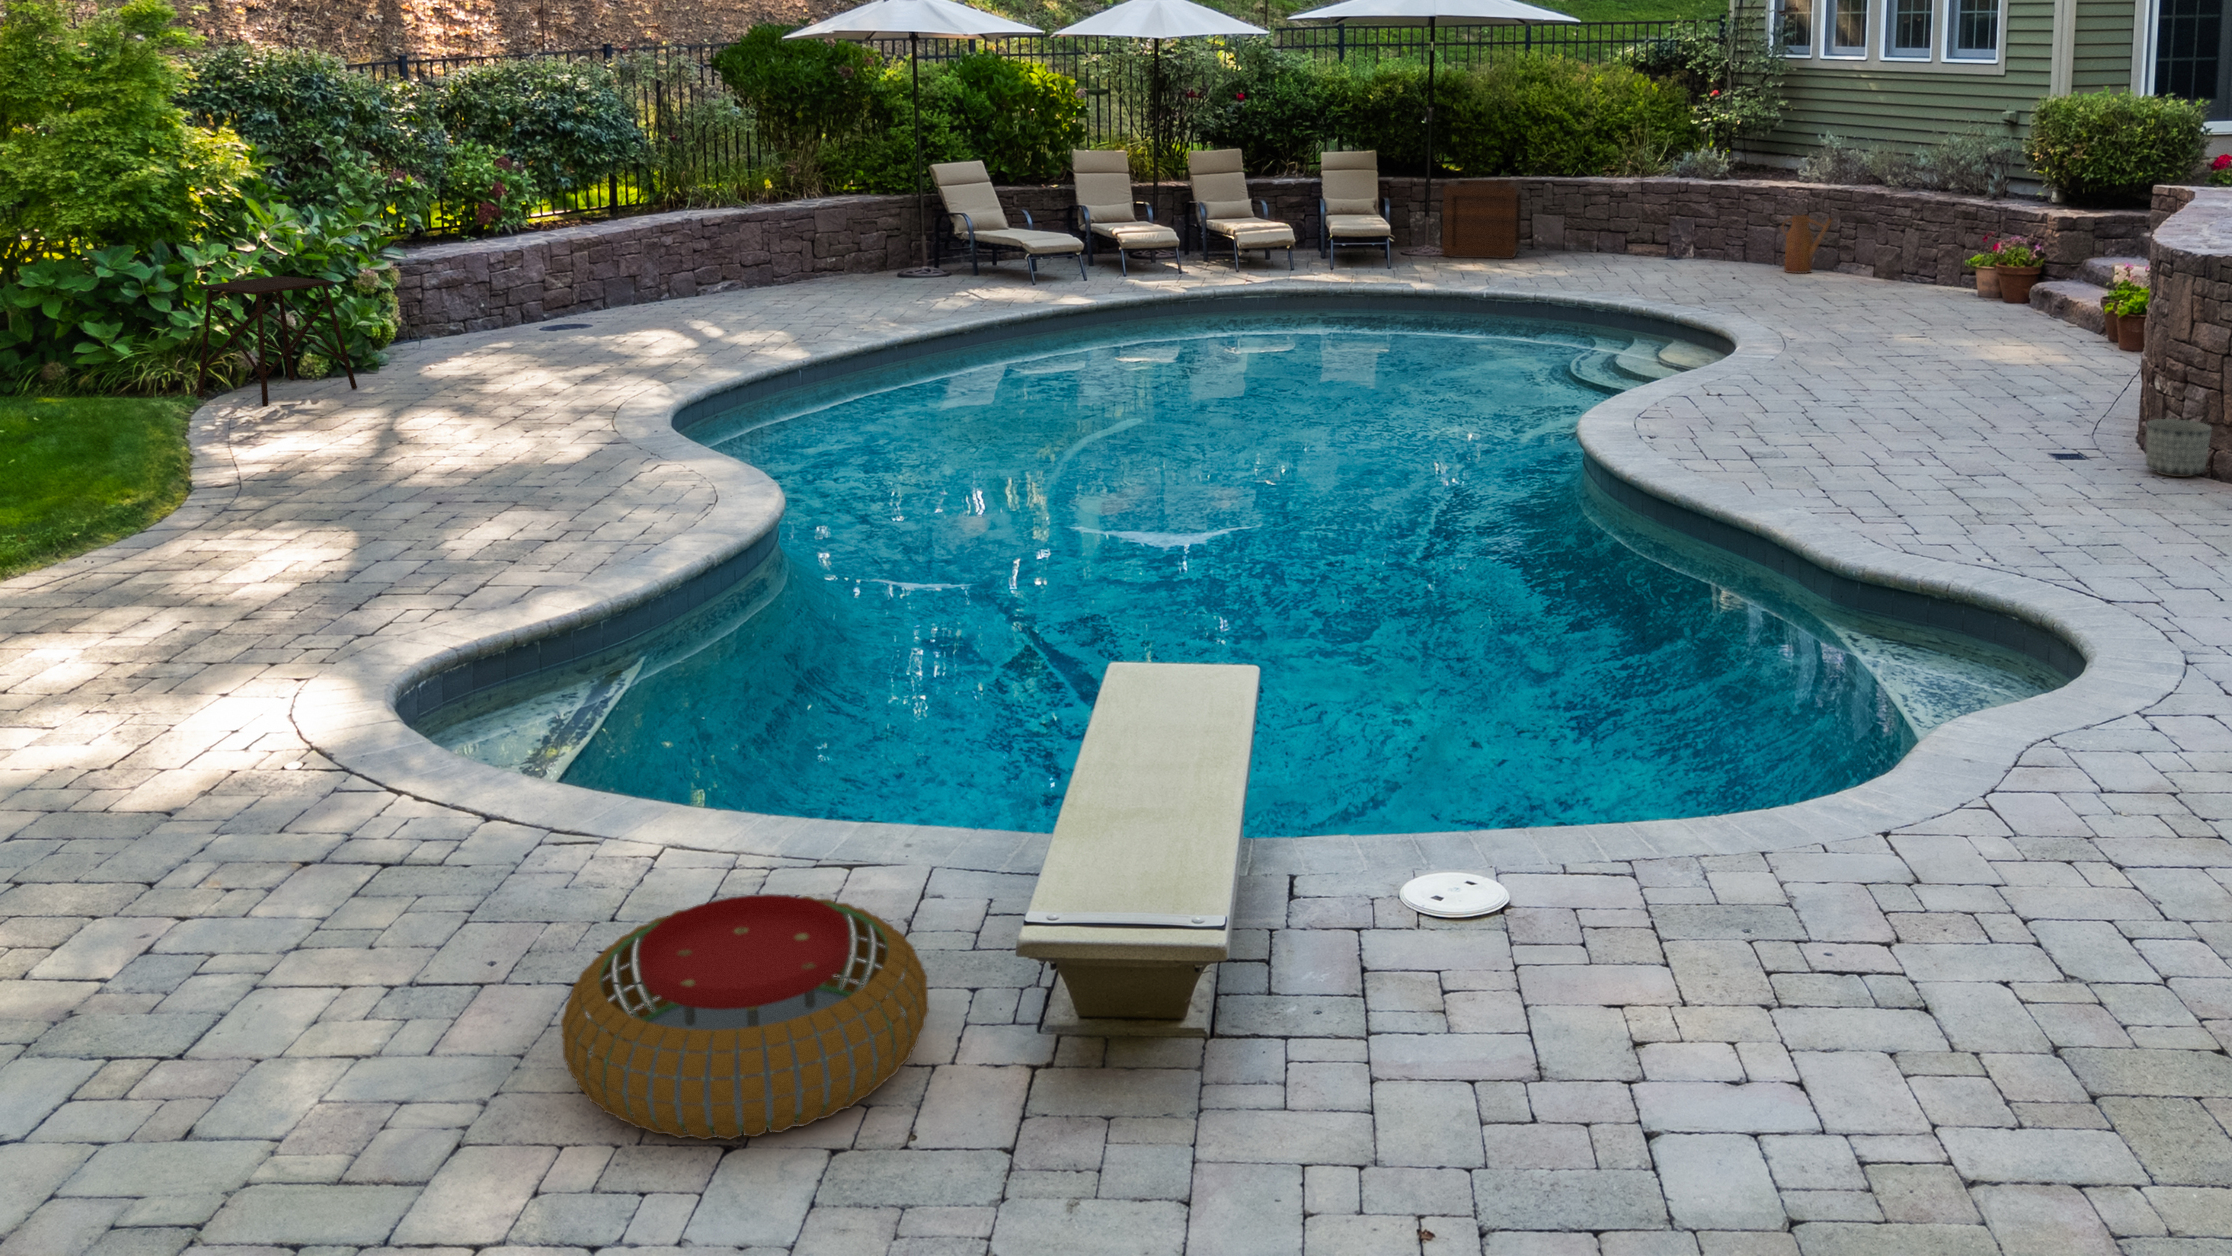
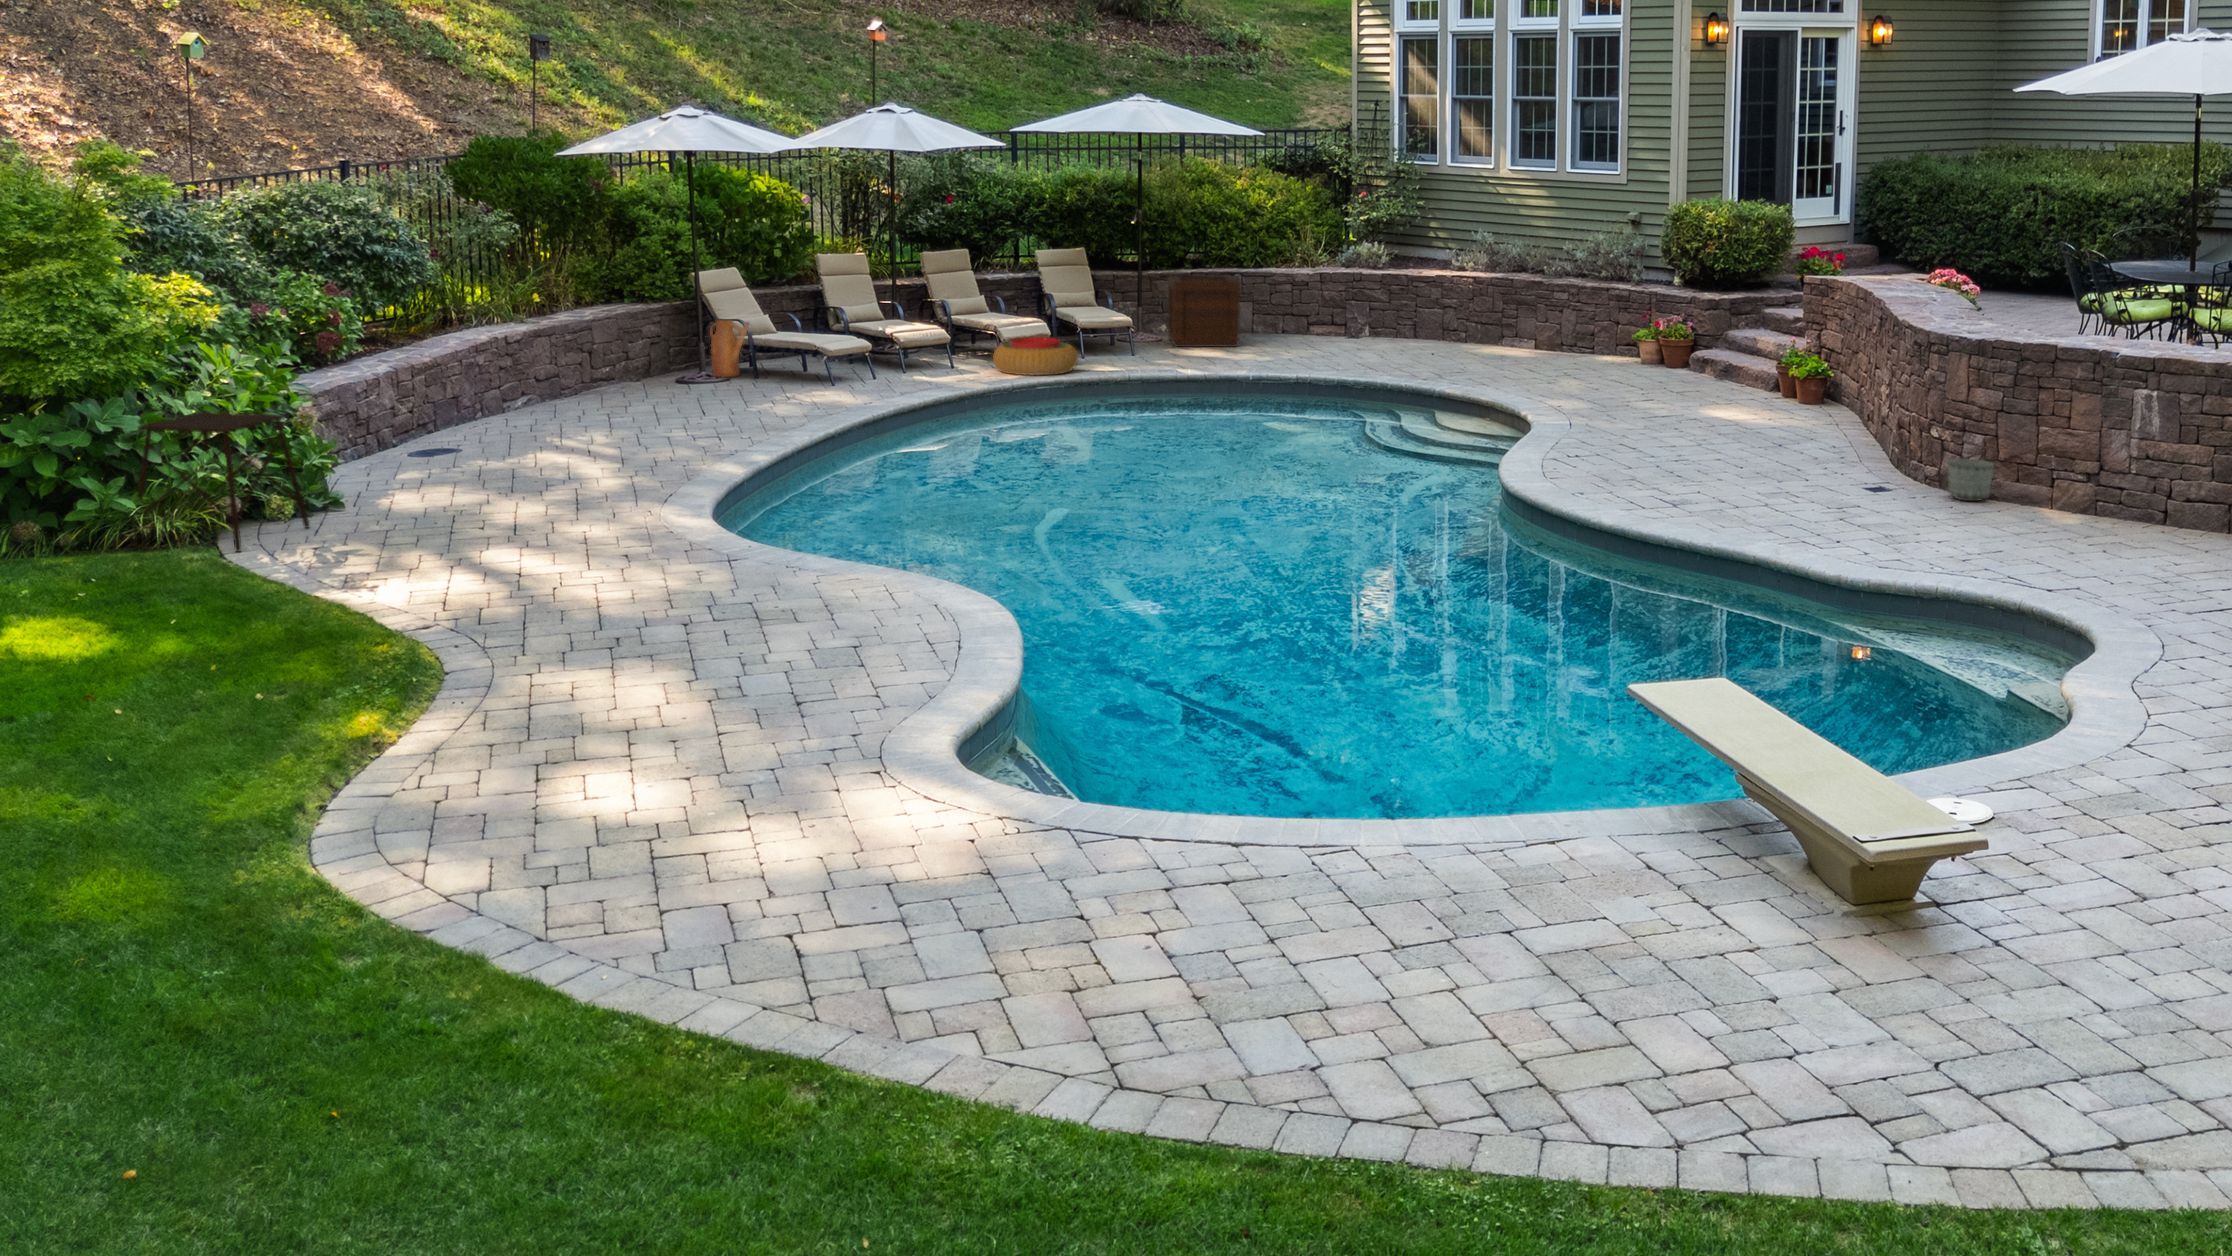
watering can: present [1782,215,1832,274] -> present [710,320,749,377]
pouf: present [561,894,929,1140] -> present [993,337,1078,375]

